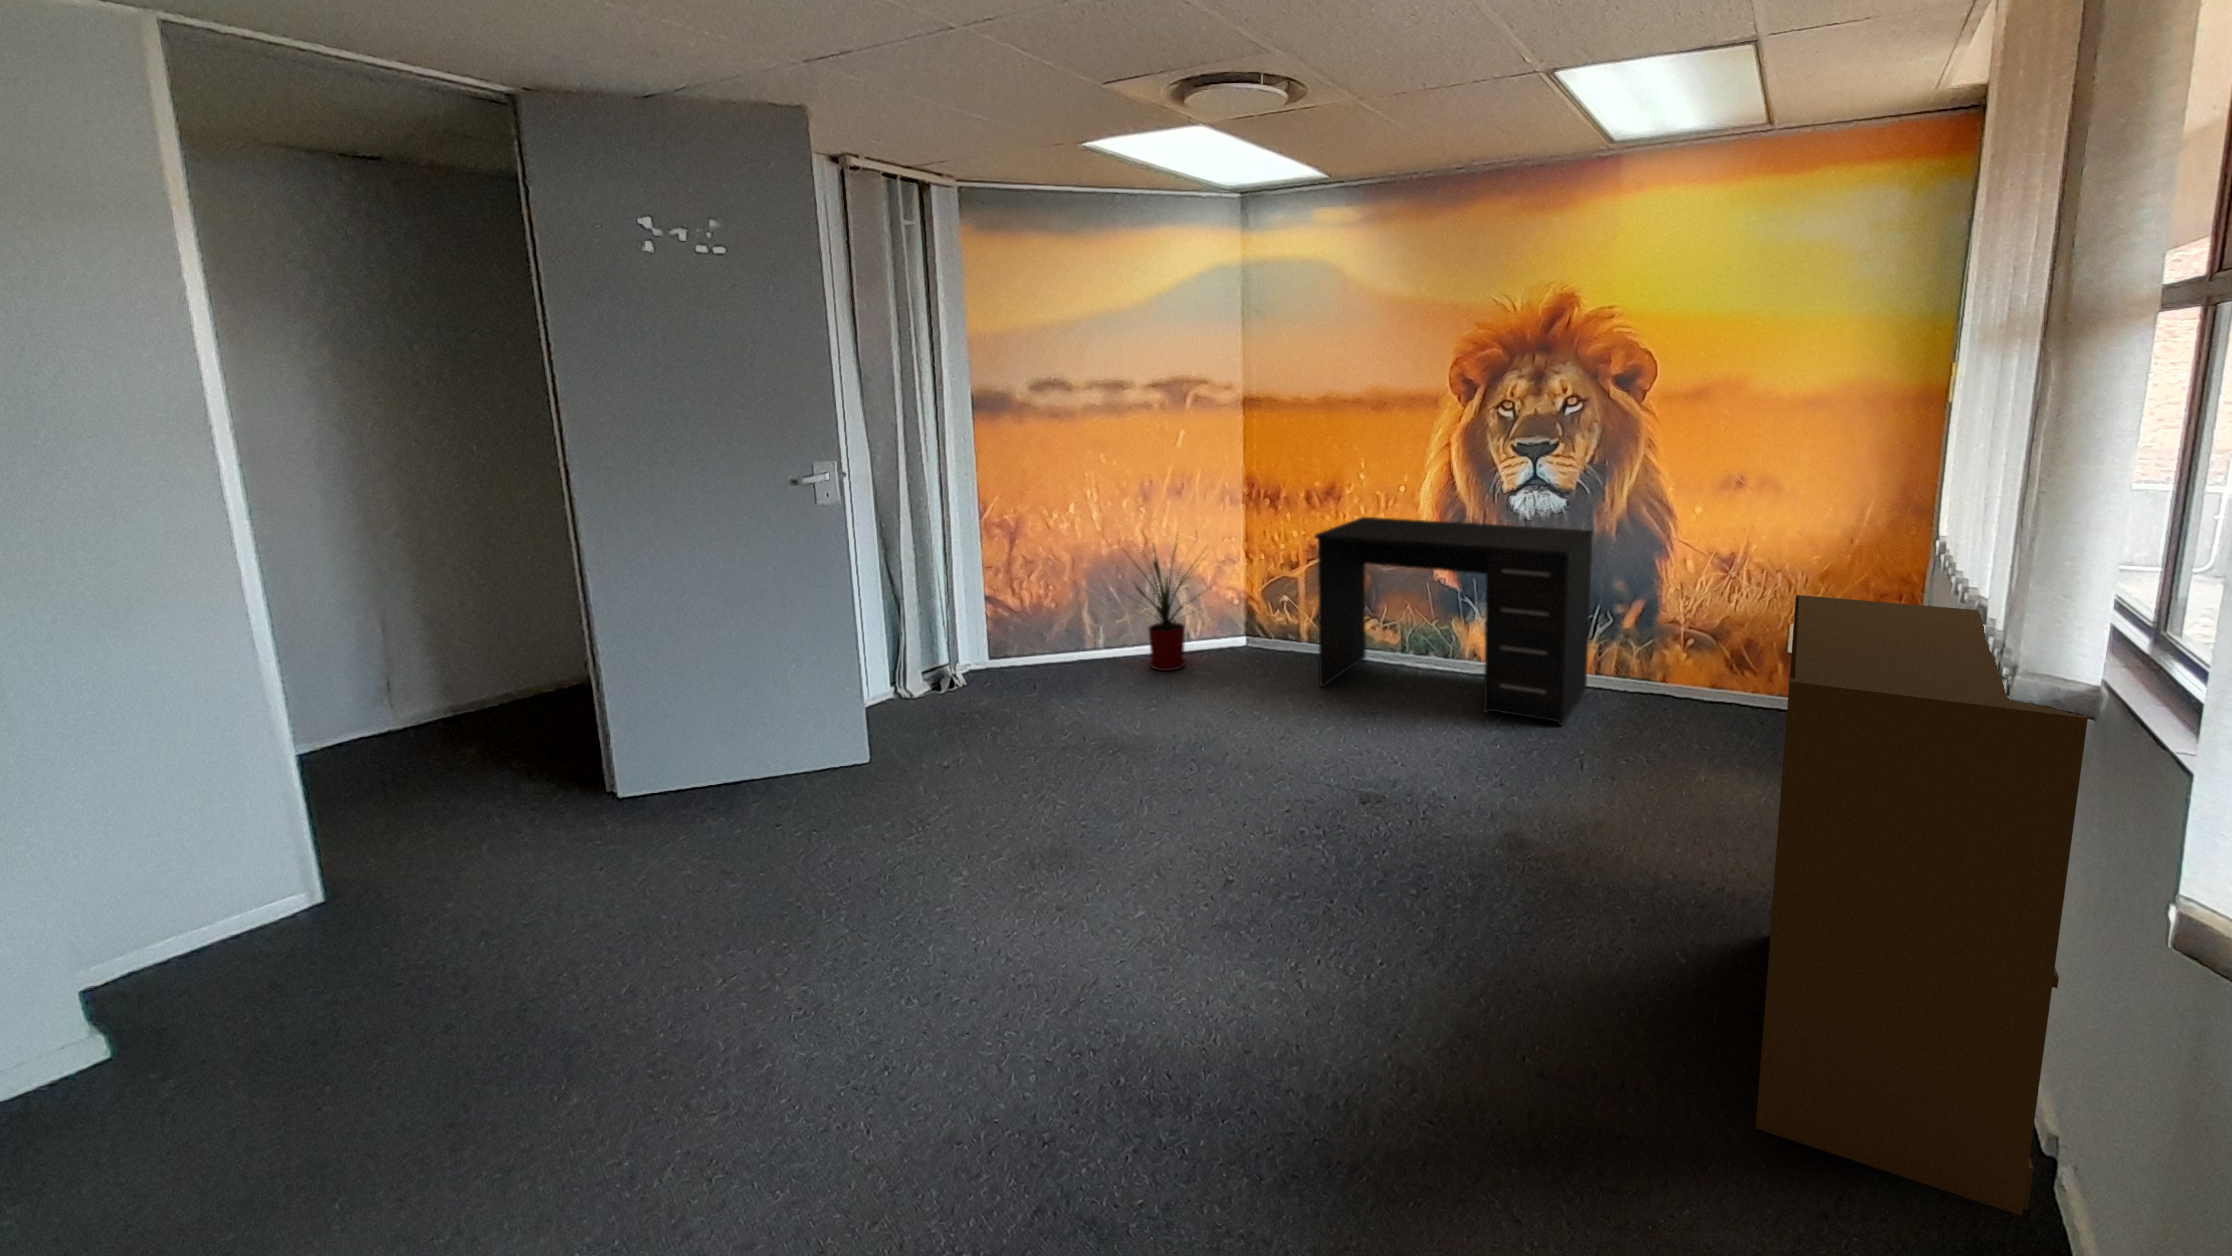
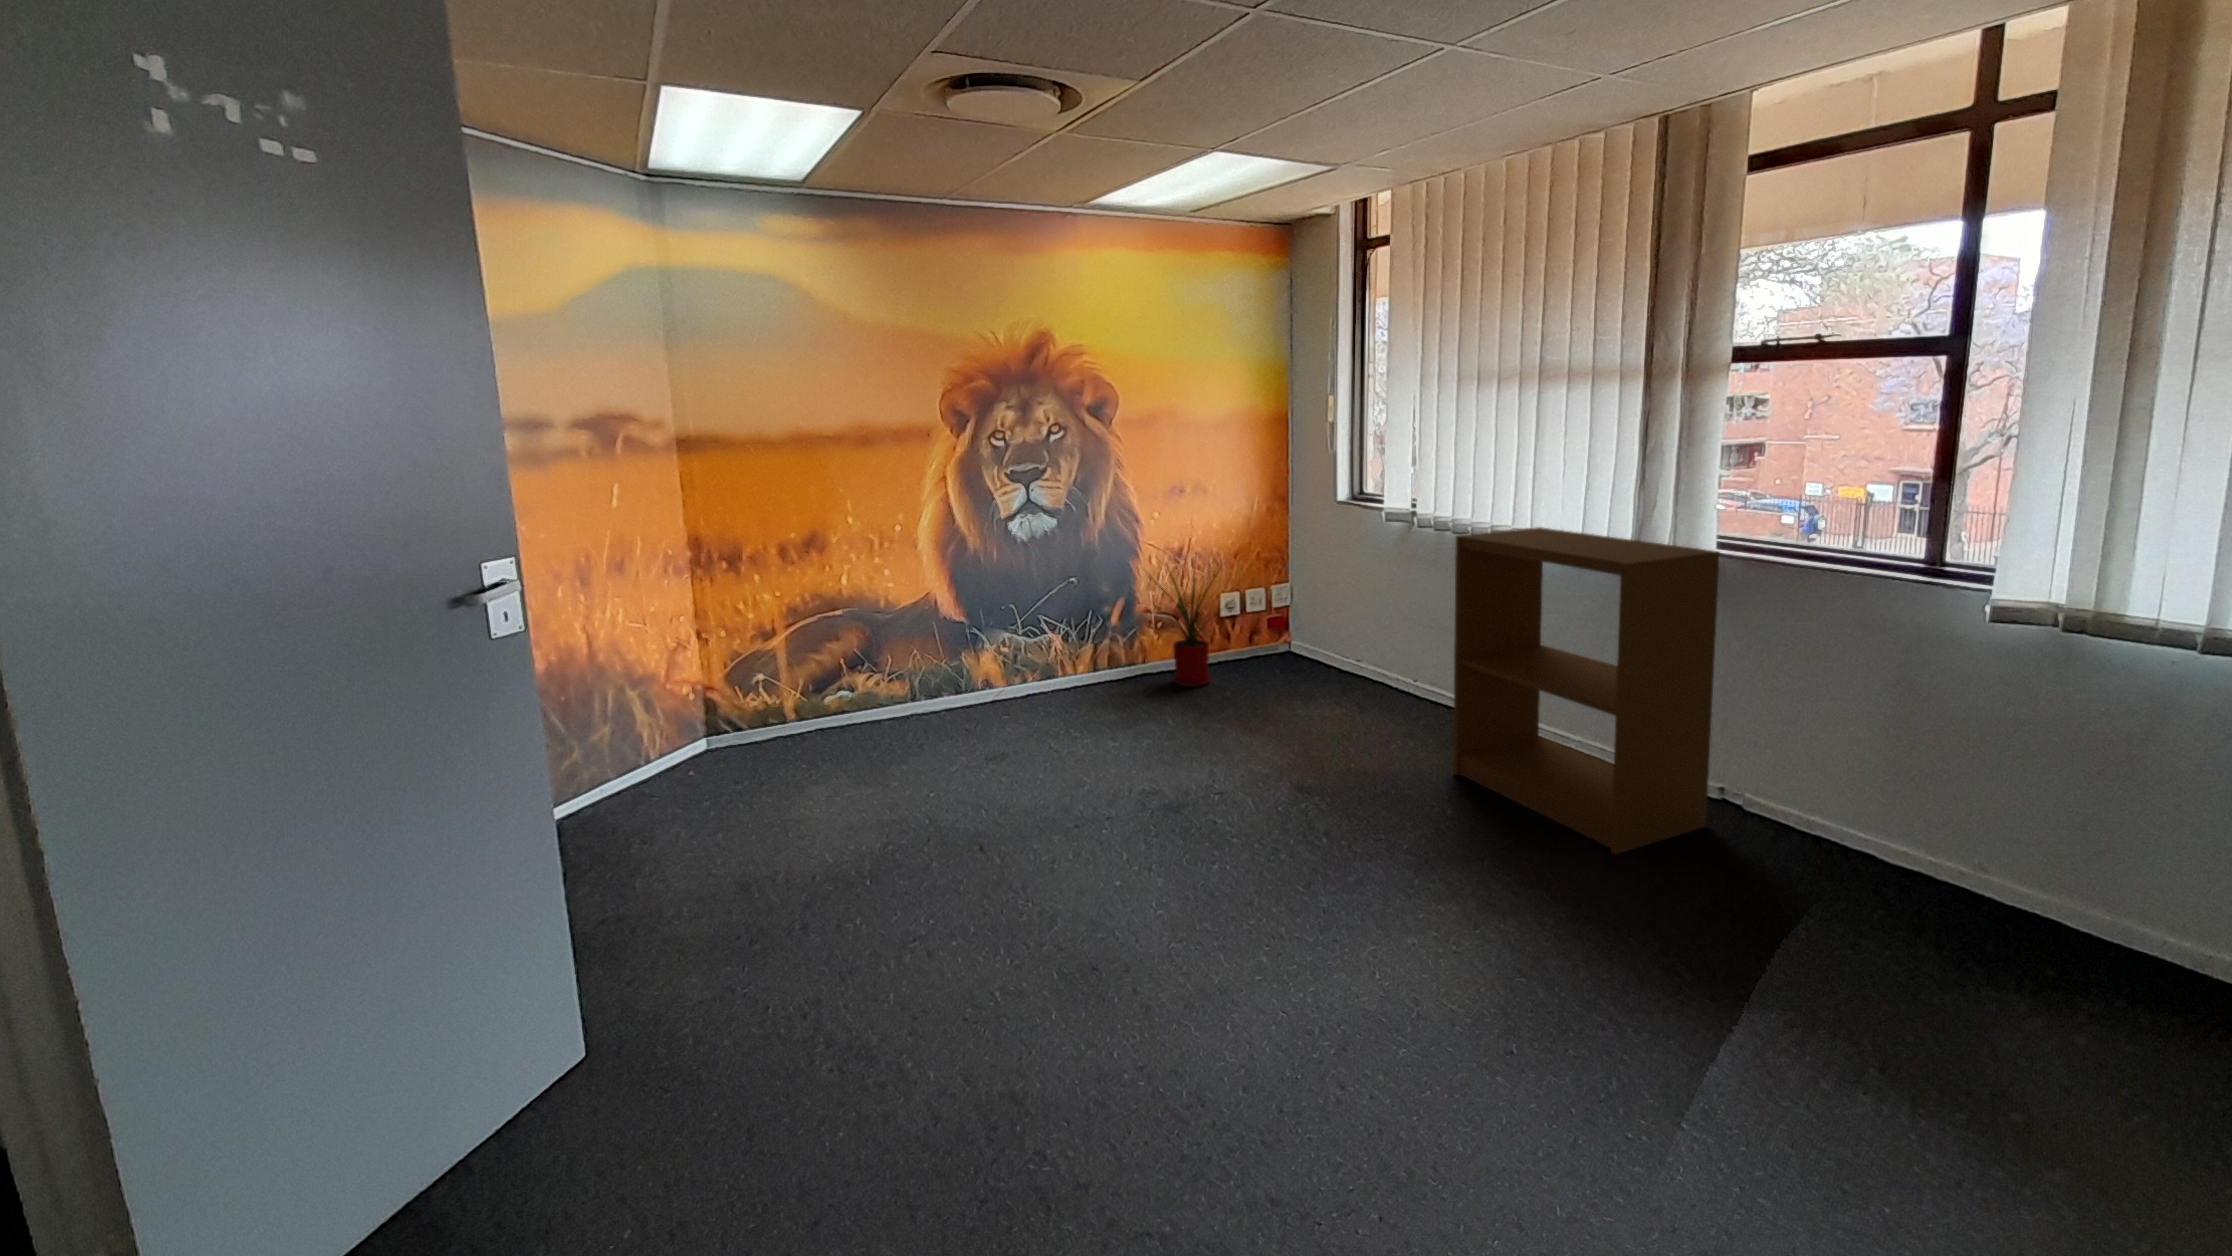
desk: present [1314,517,1593,725] -> none [860,543,1134,755]
house plant: present [1127,545,1200,671] -> present [1149,554,1230,687]

